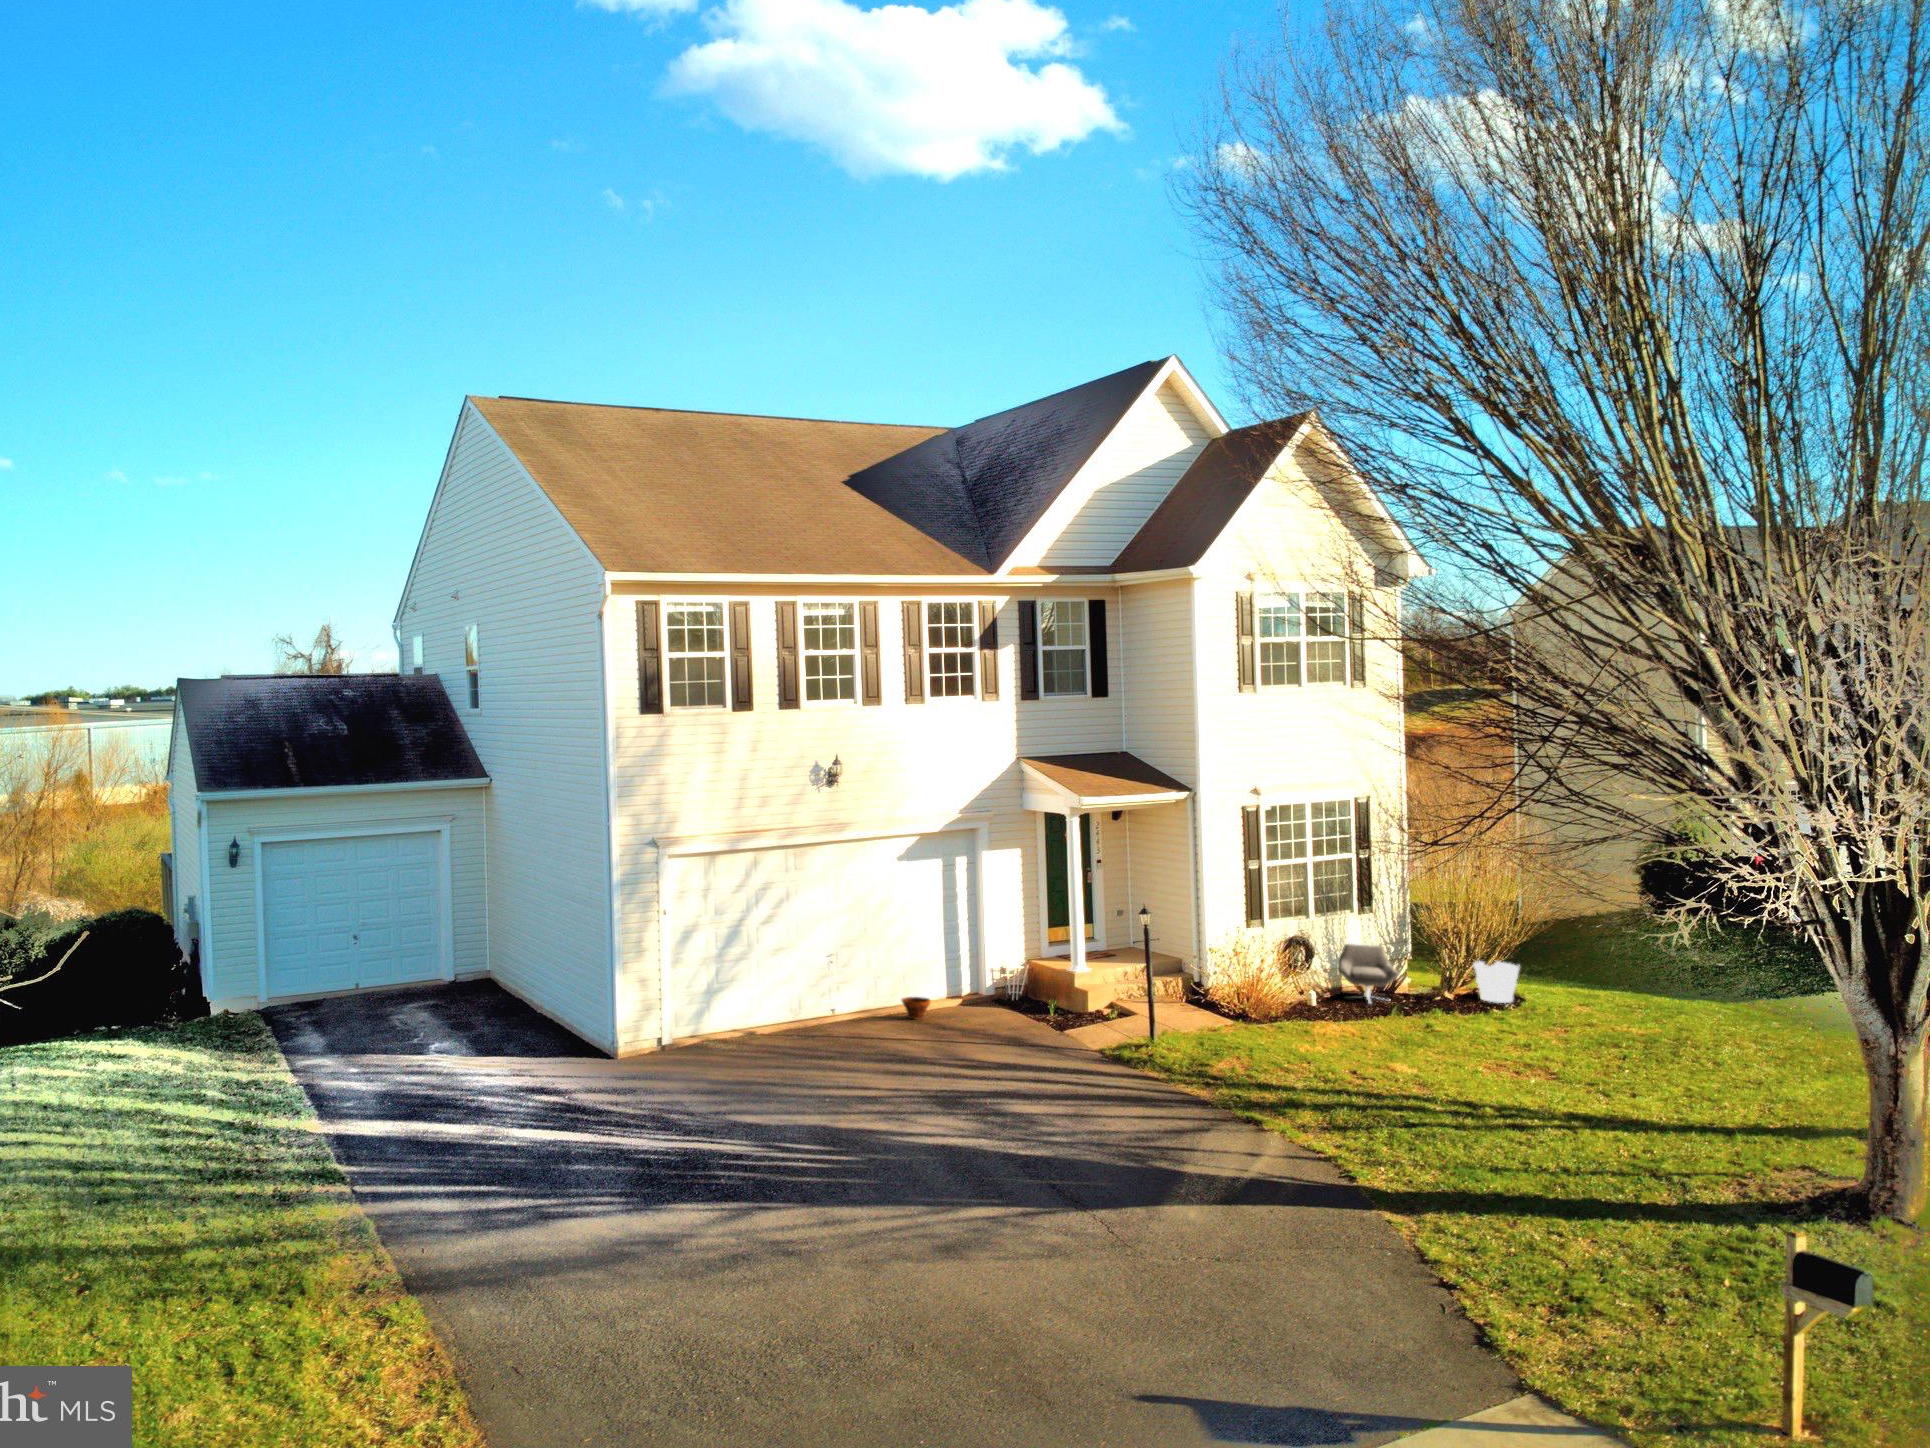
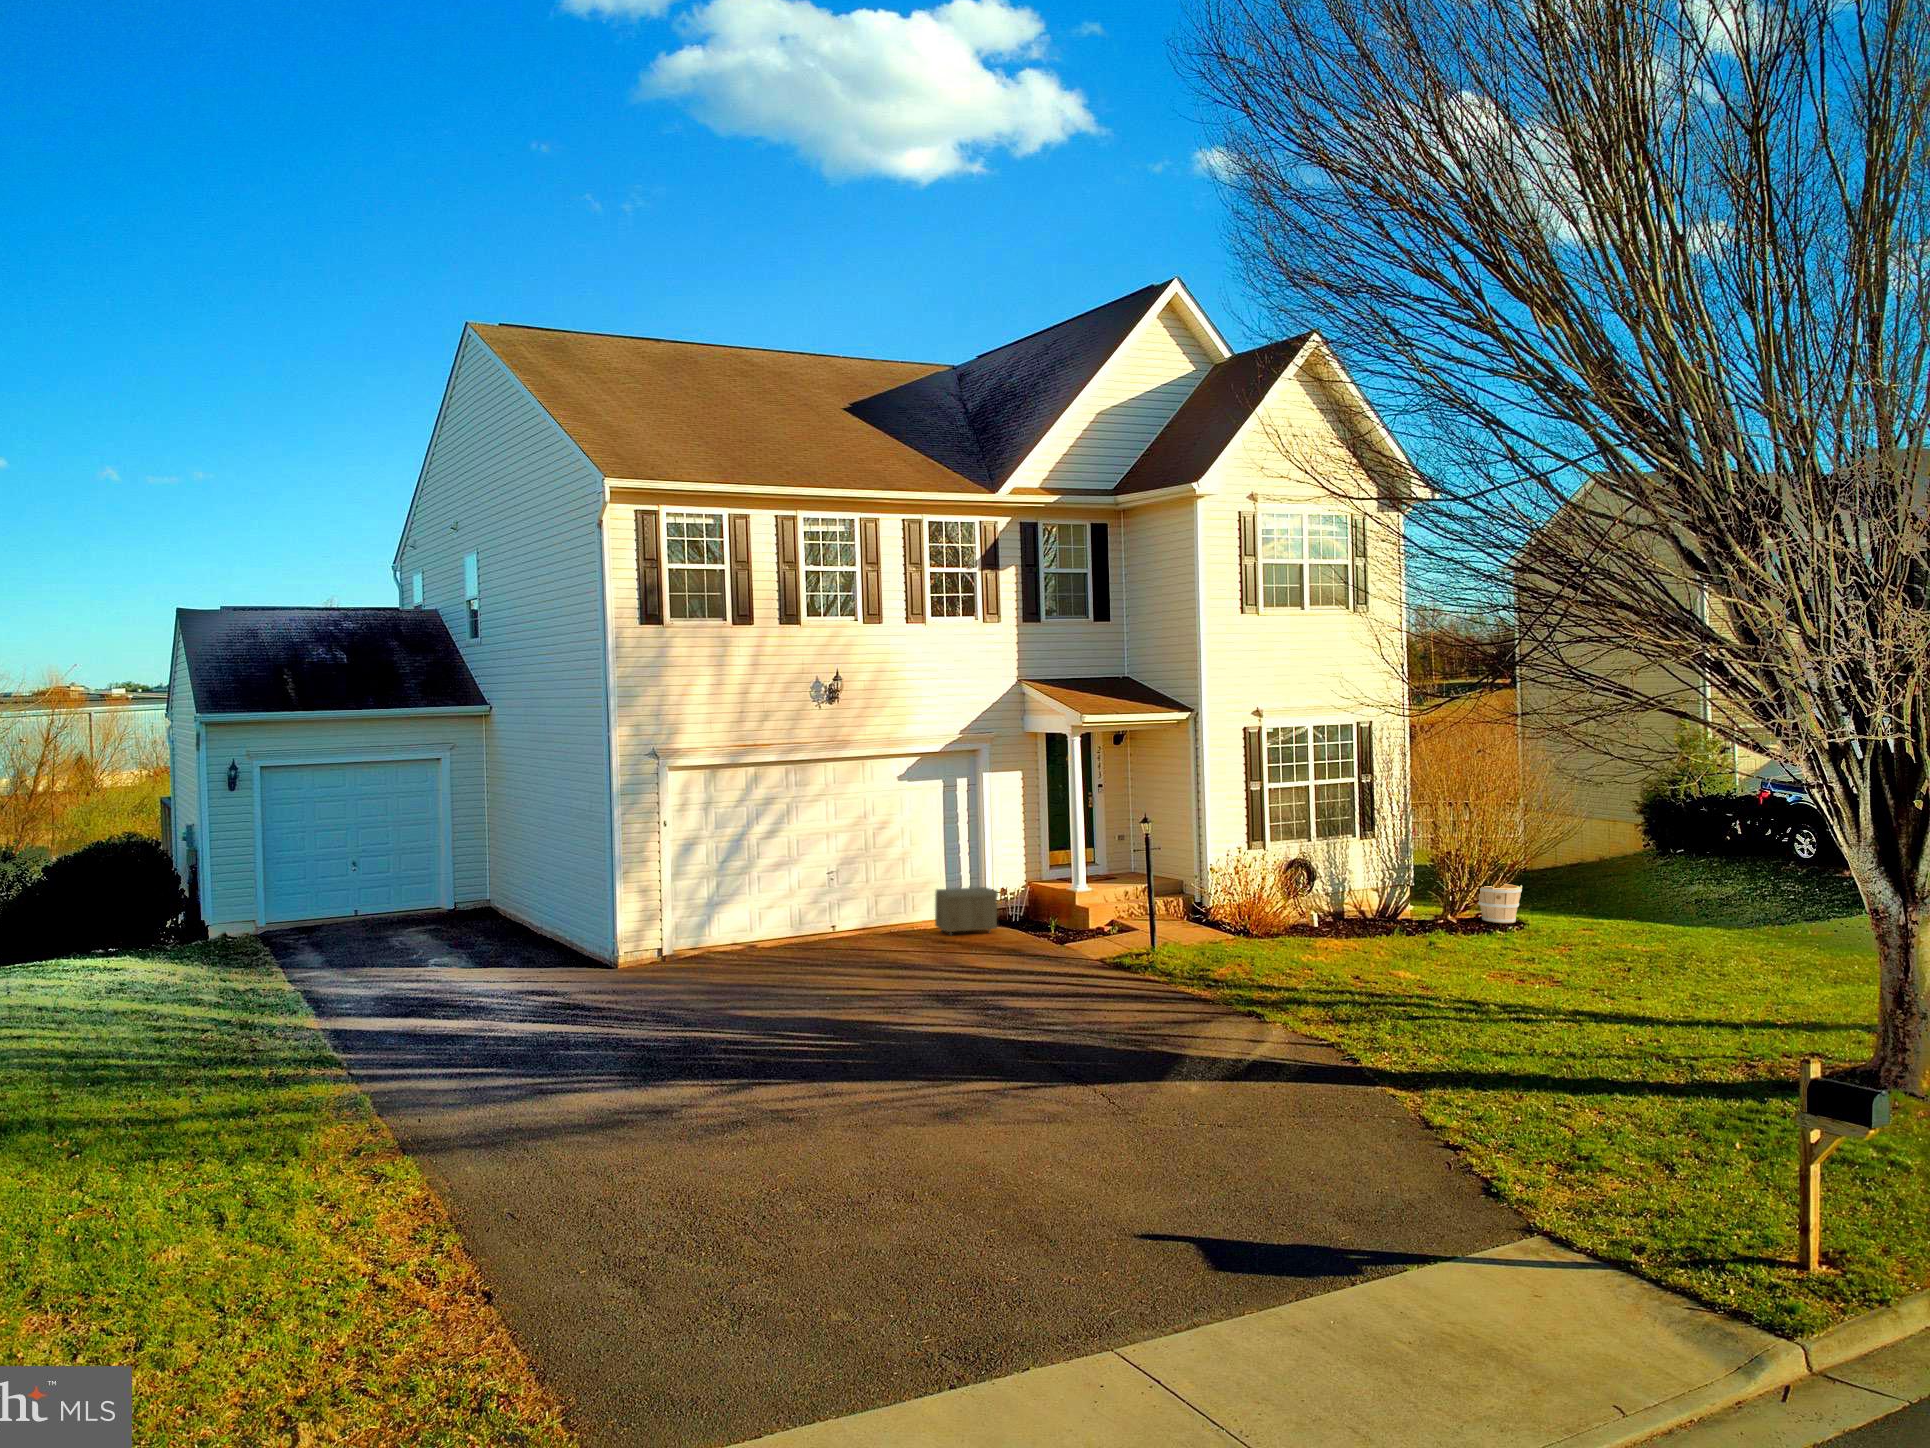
lounge chair: present [1338,944,1399,1003] -> none [1340,868,1401,924]
storage bench: none [934,966,997,1016] -> present [935,887,998,934]
planter: present [902,997,931,1020] -> none [902,916,932,938]

